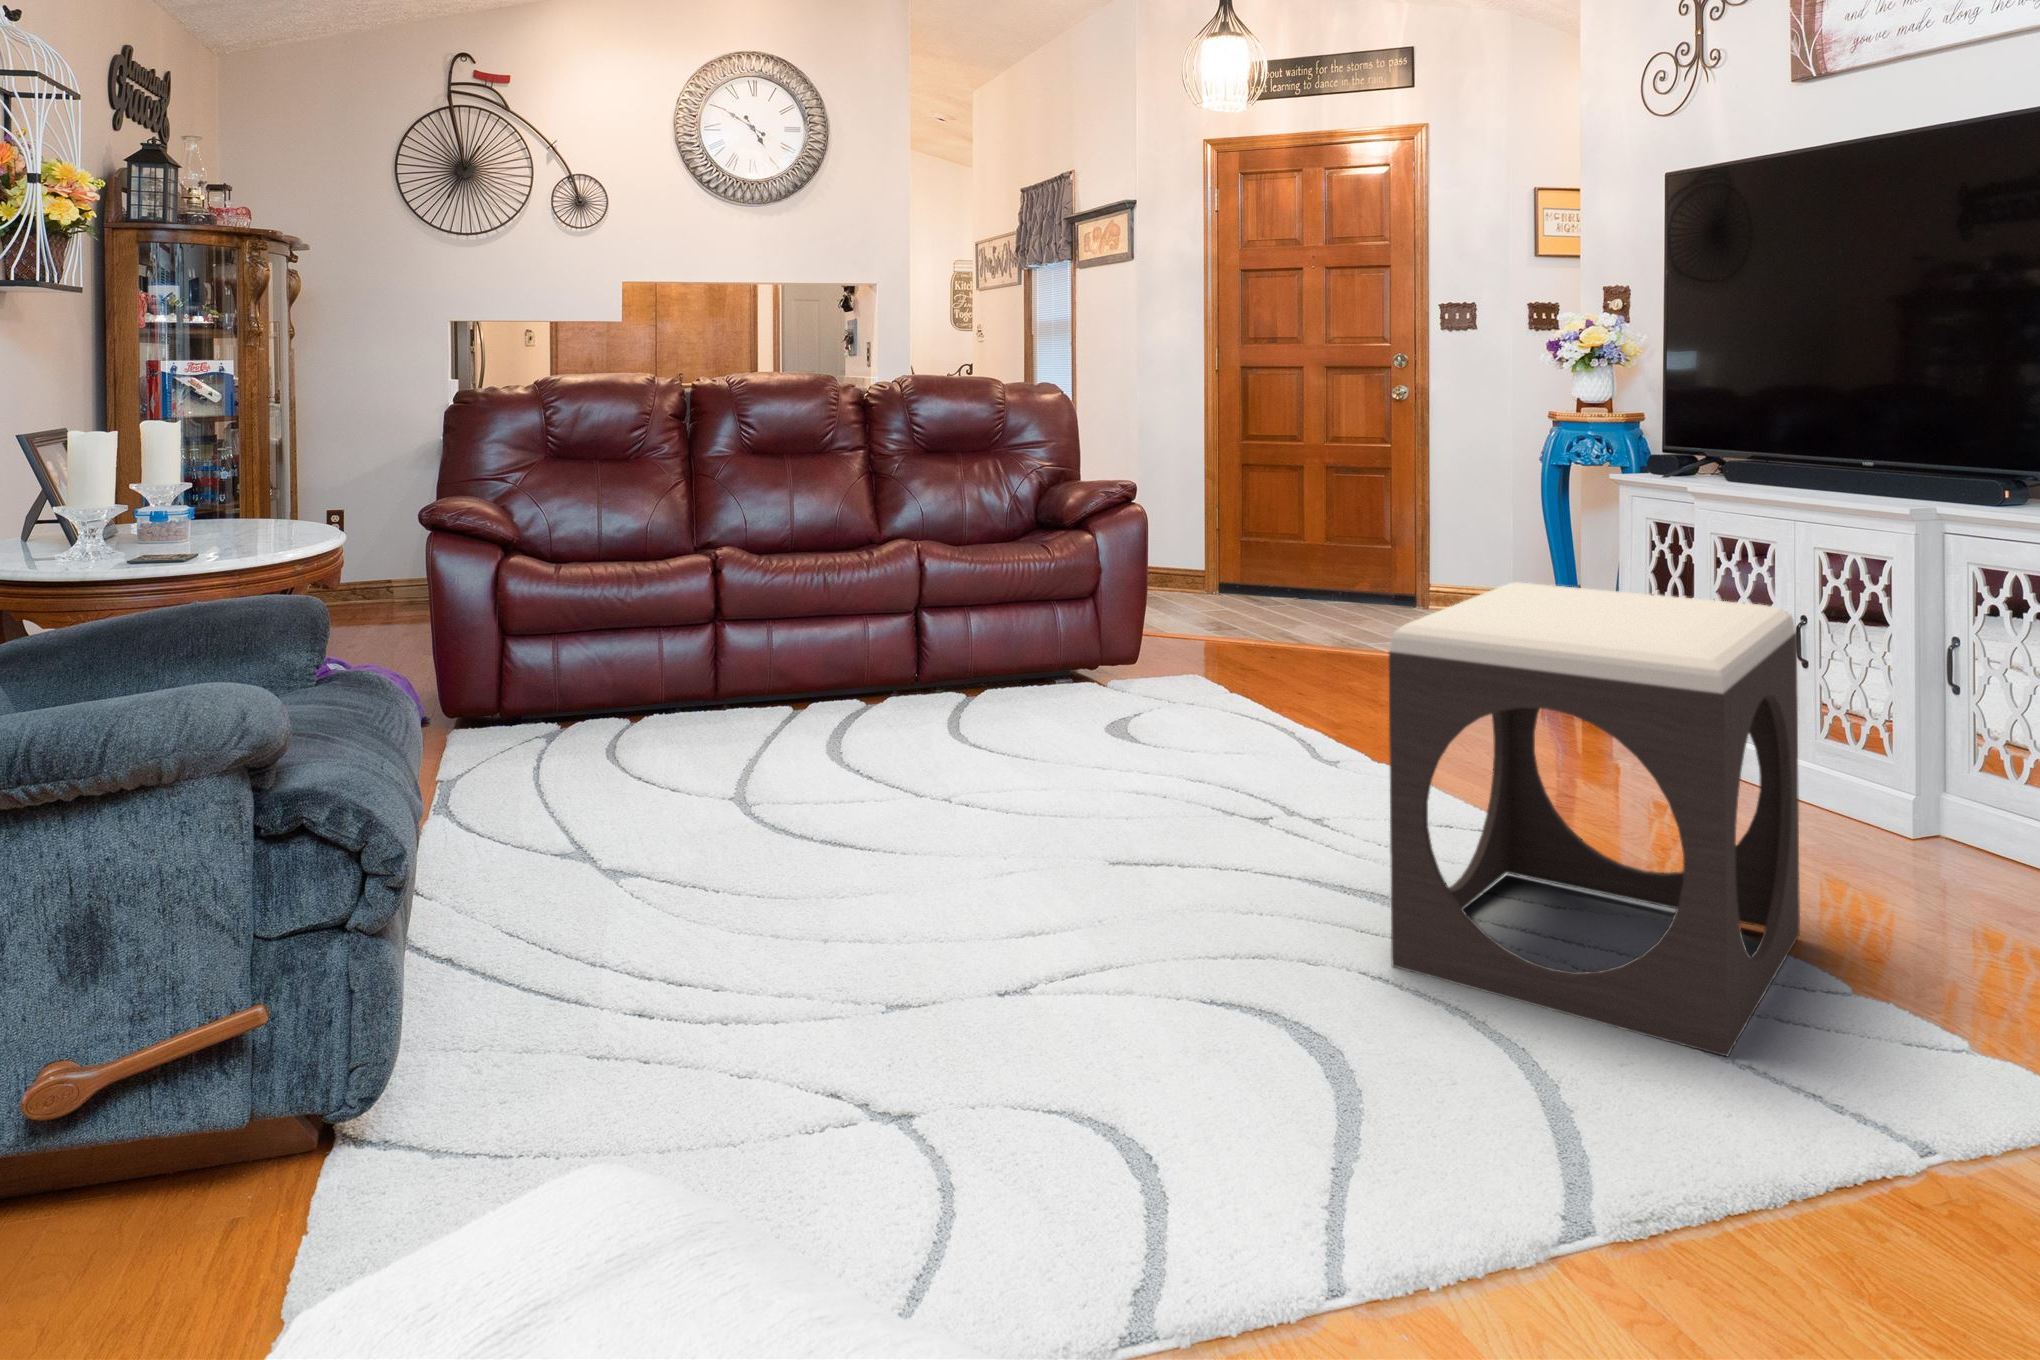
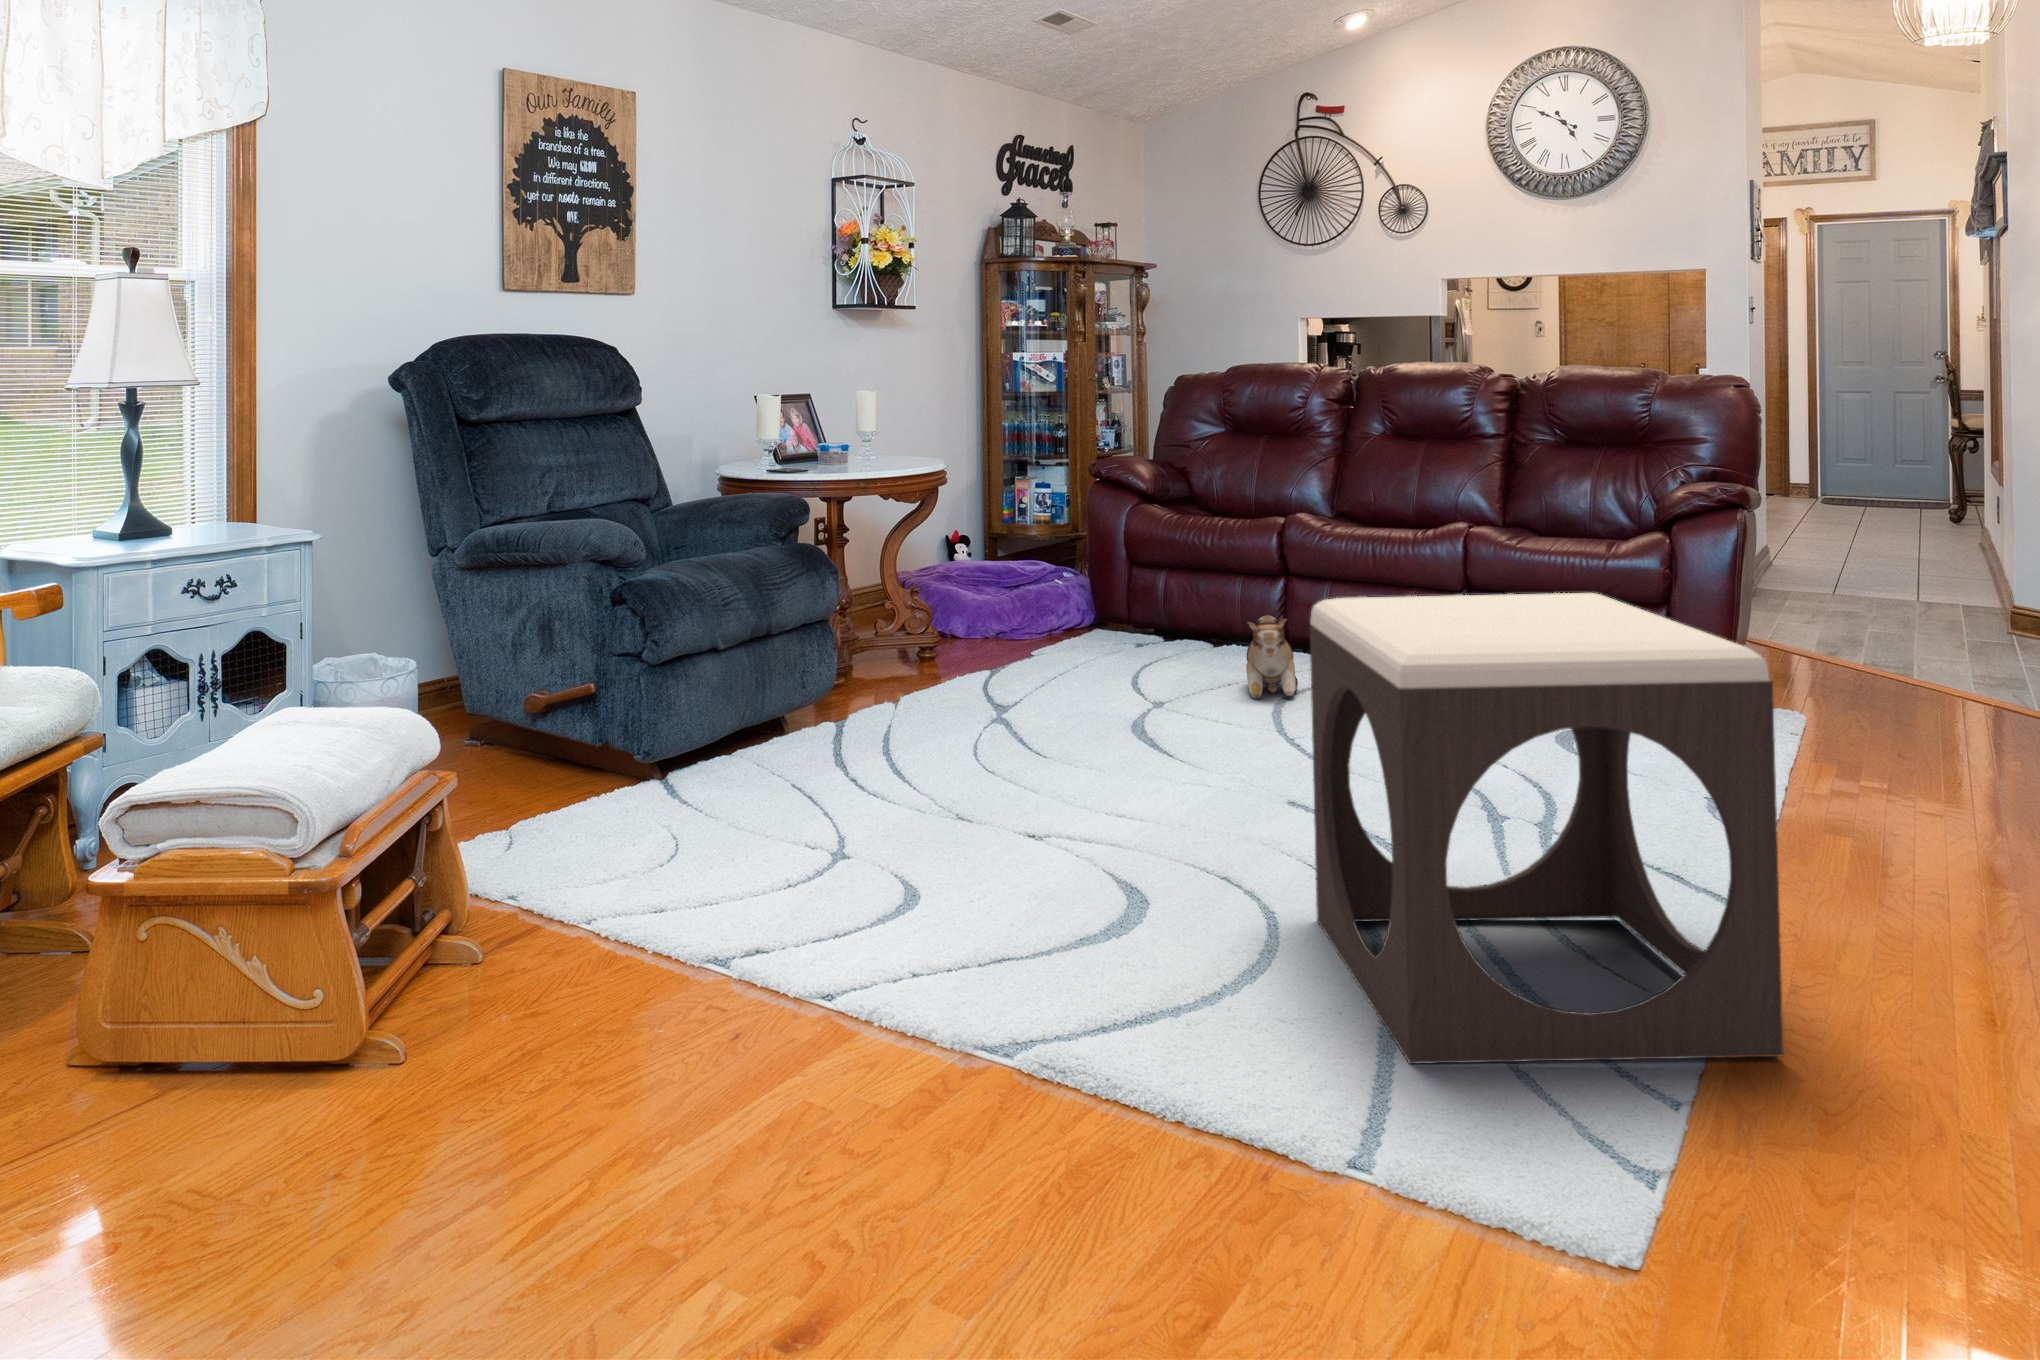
plush toy: none [761,663,860,763] -> present [1246,615,1298,698]

